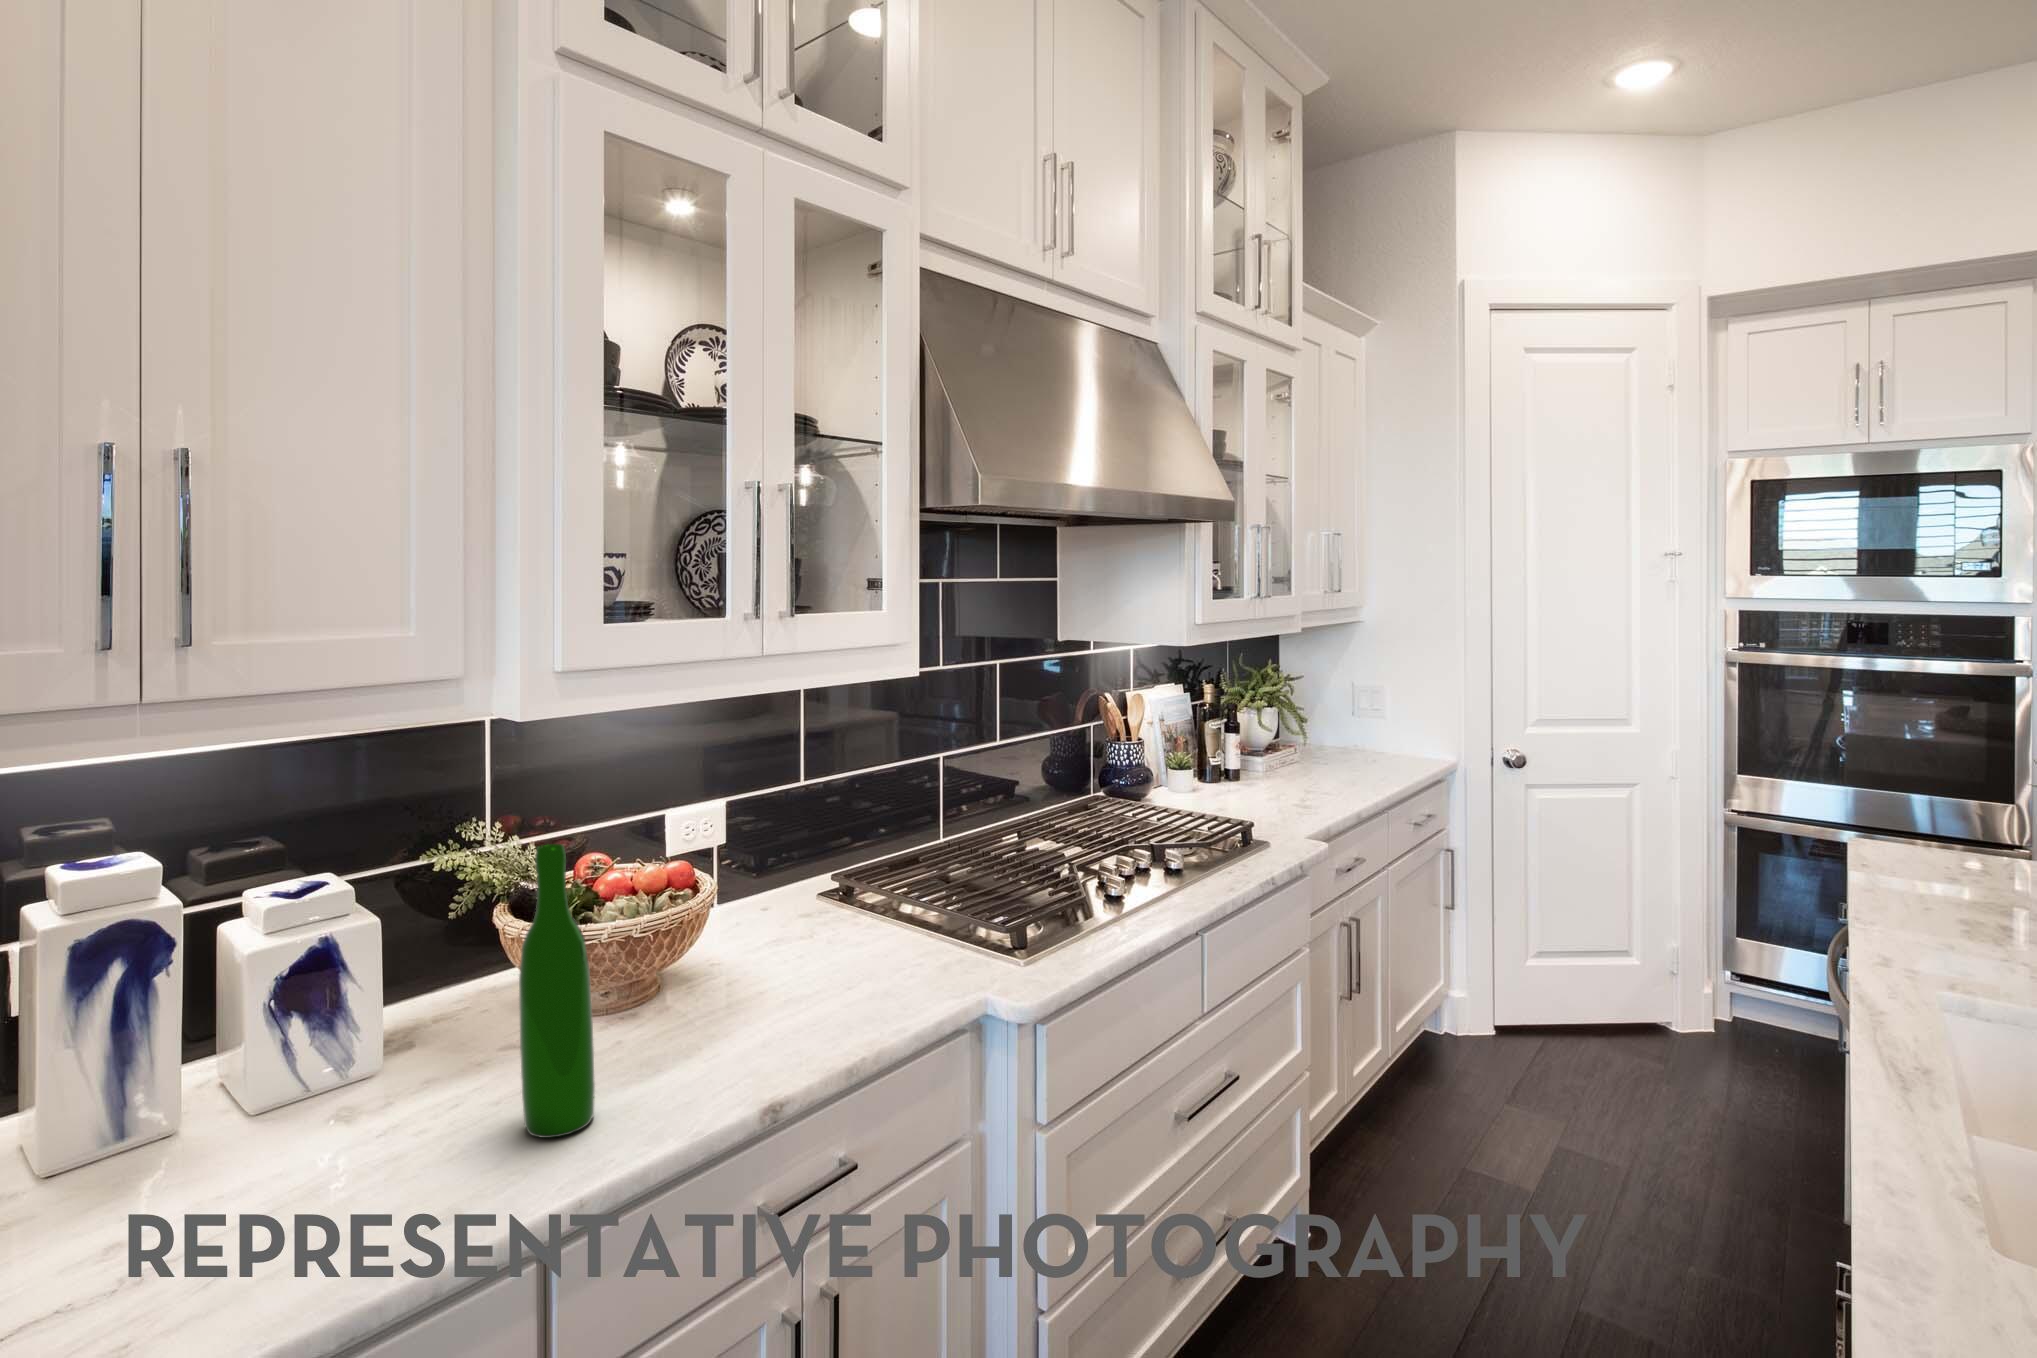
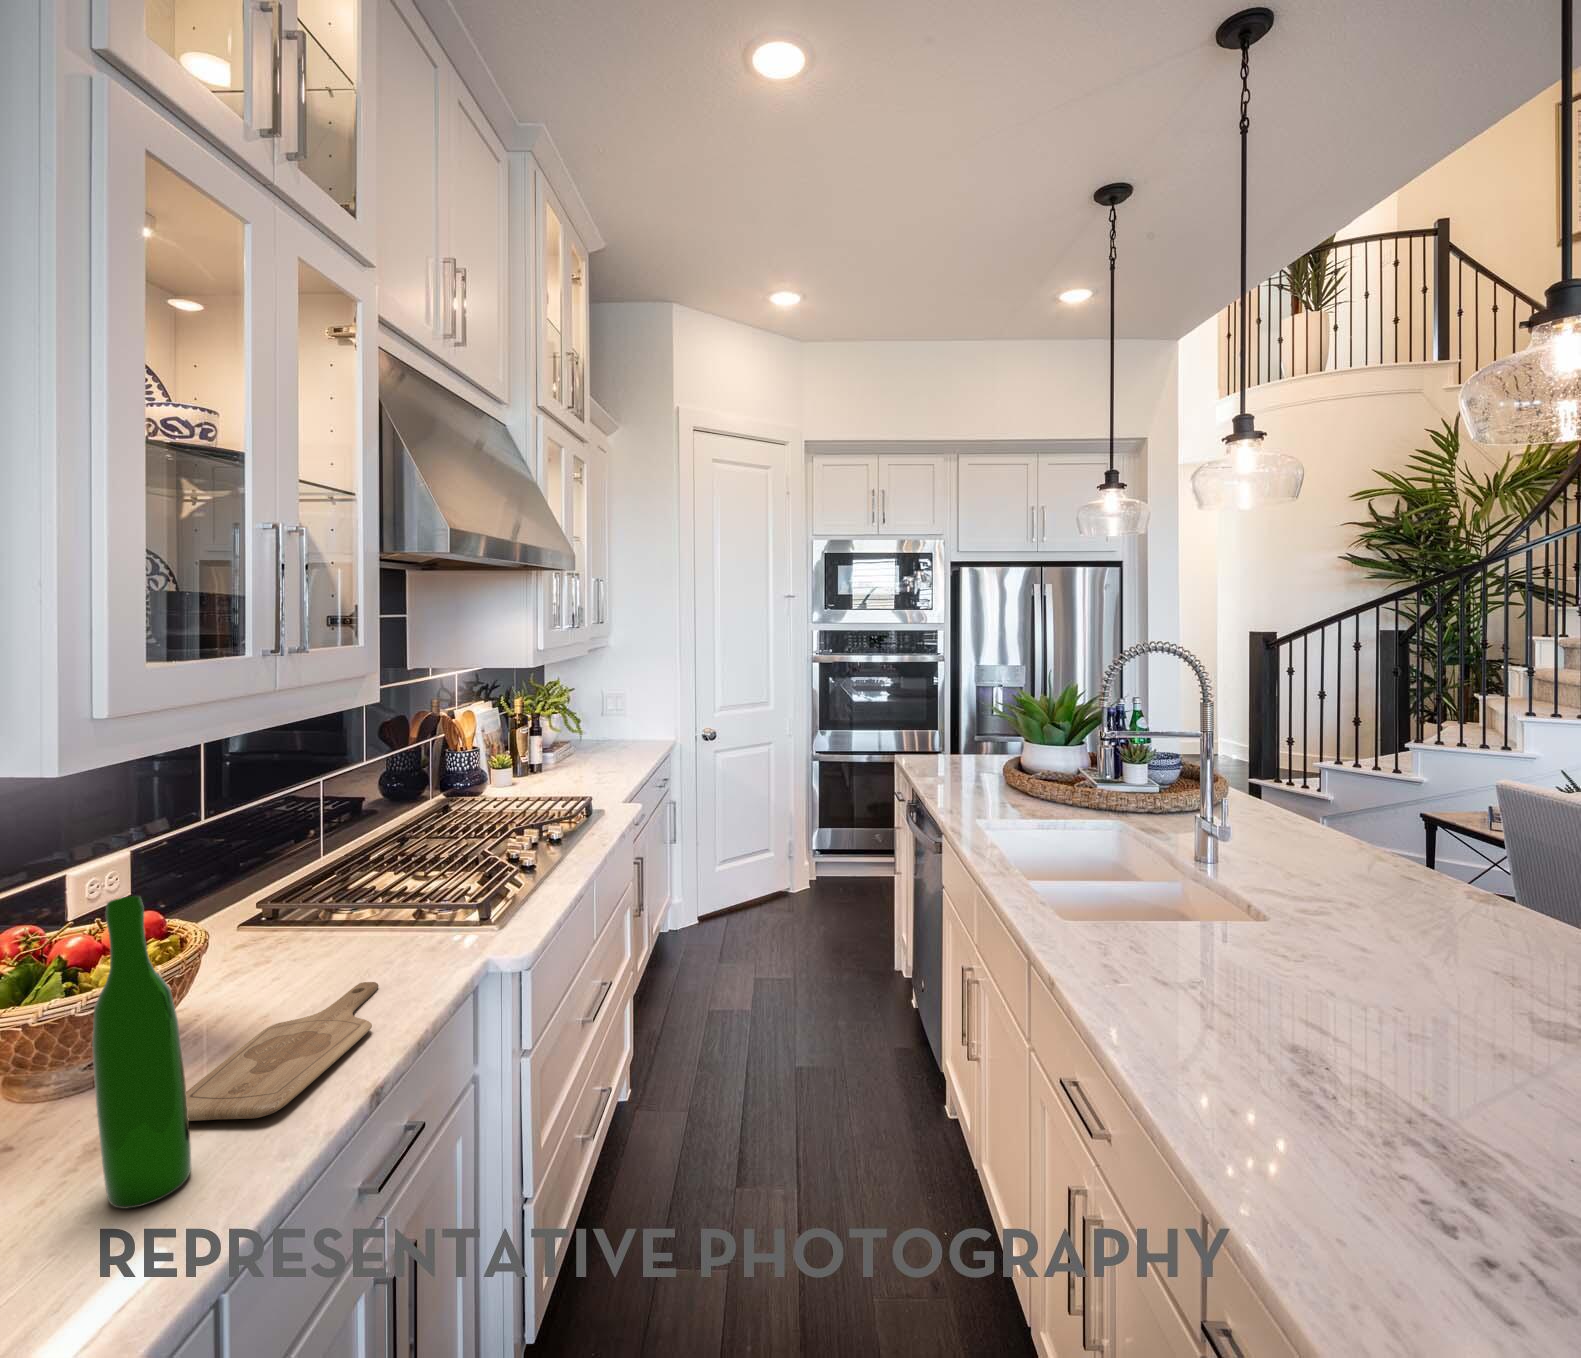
cutting board: none [615,983,867,1092] -> present [186,982,379,1121]

